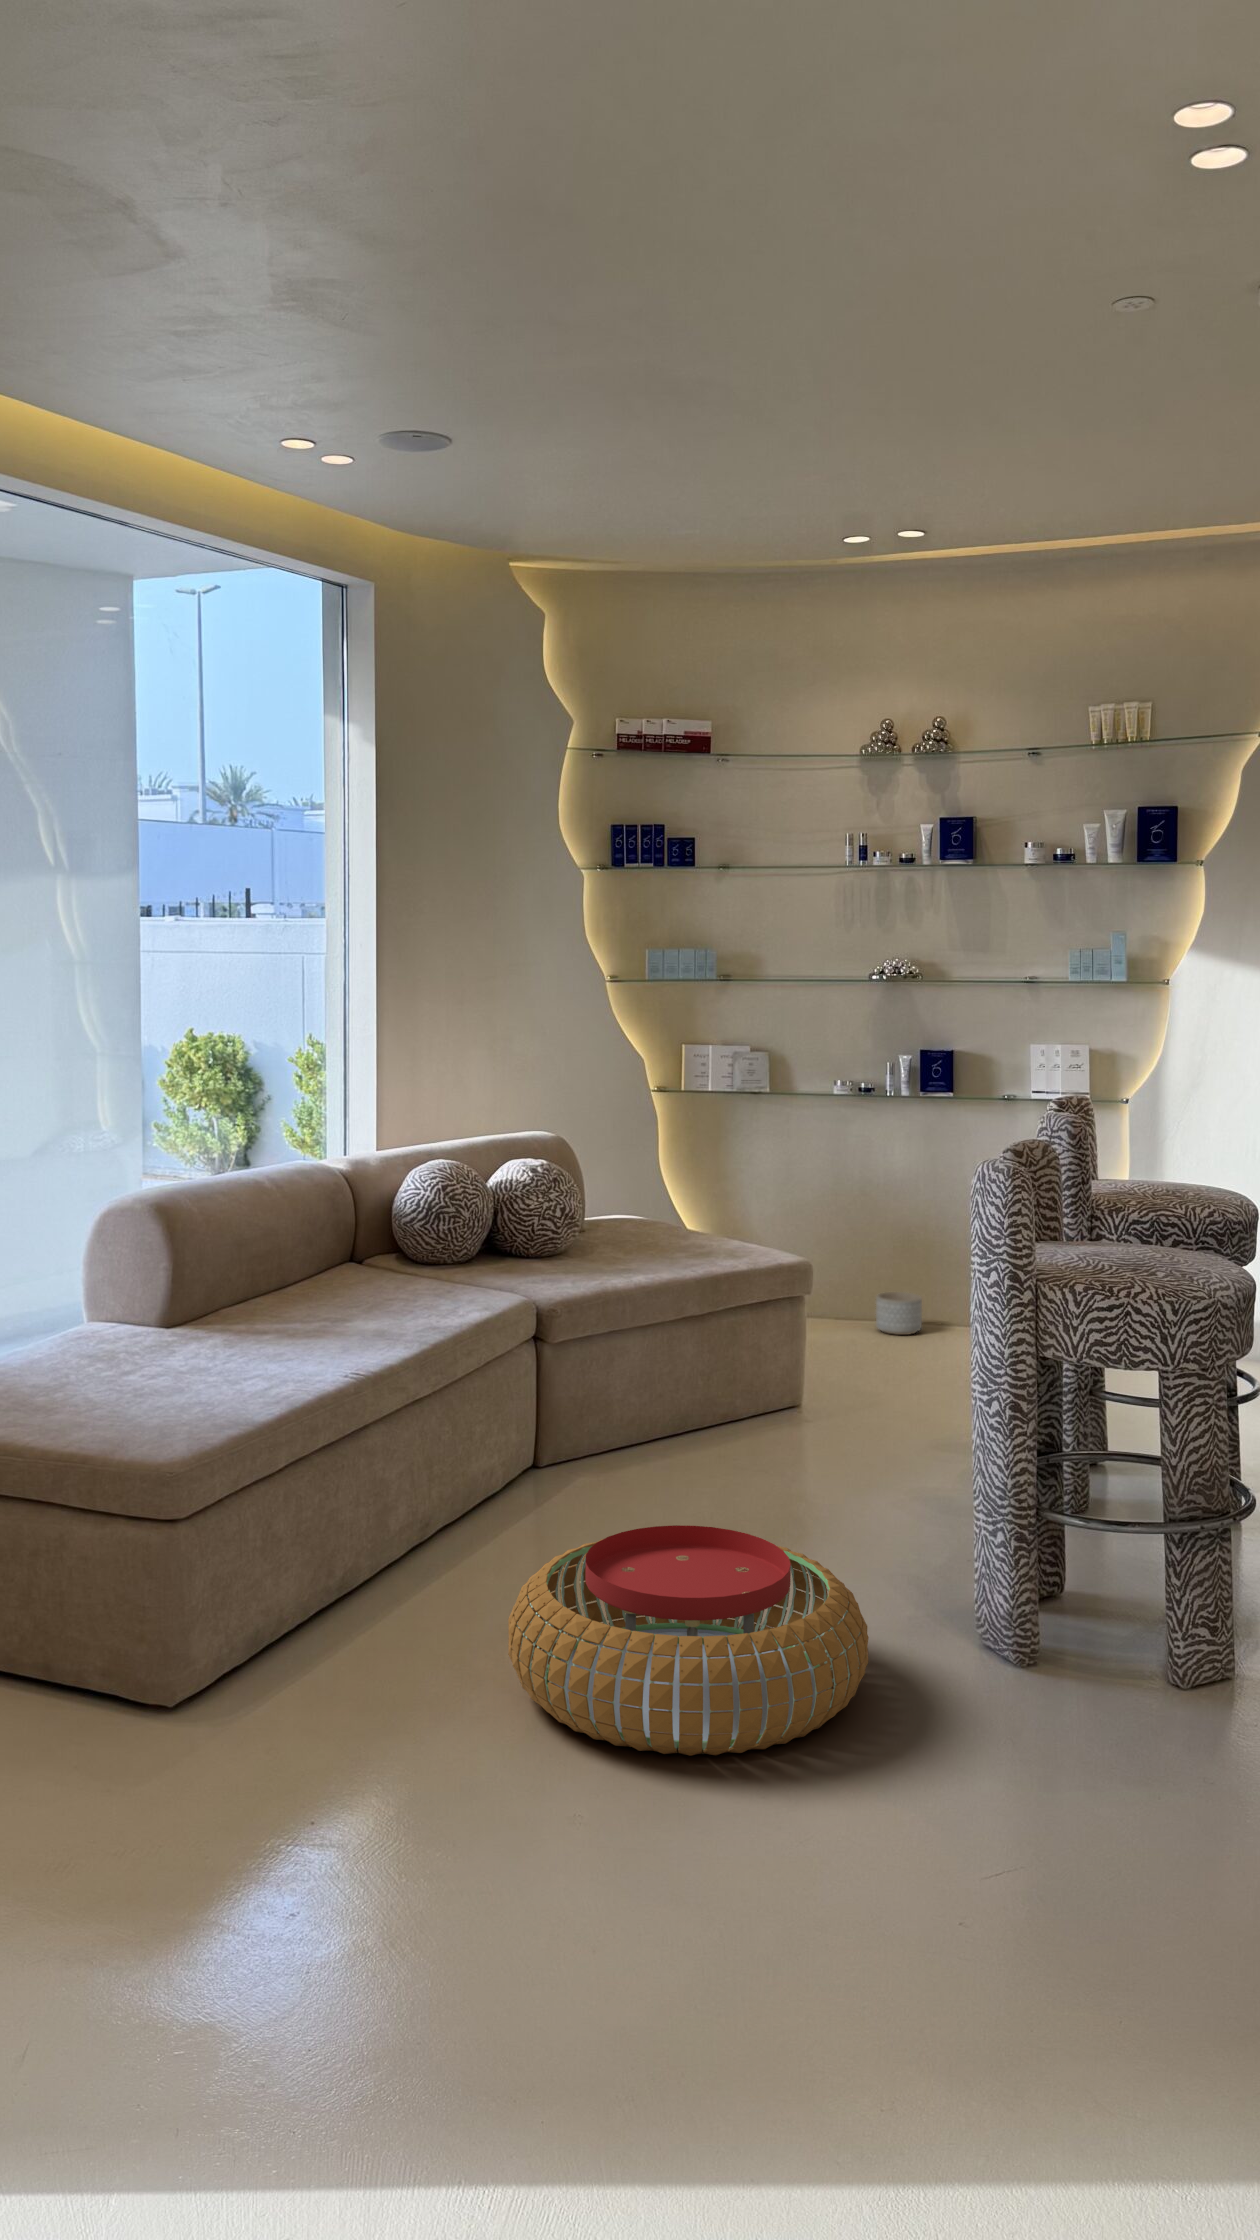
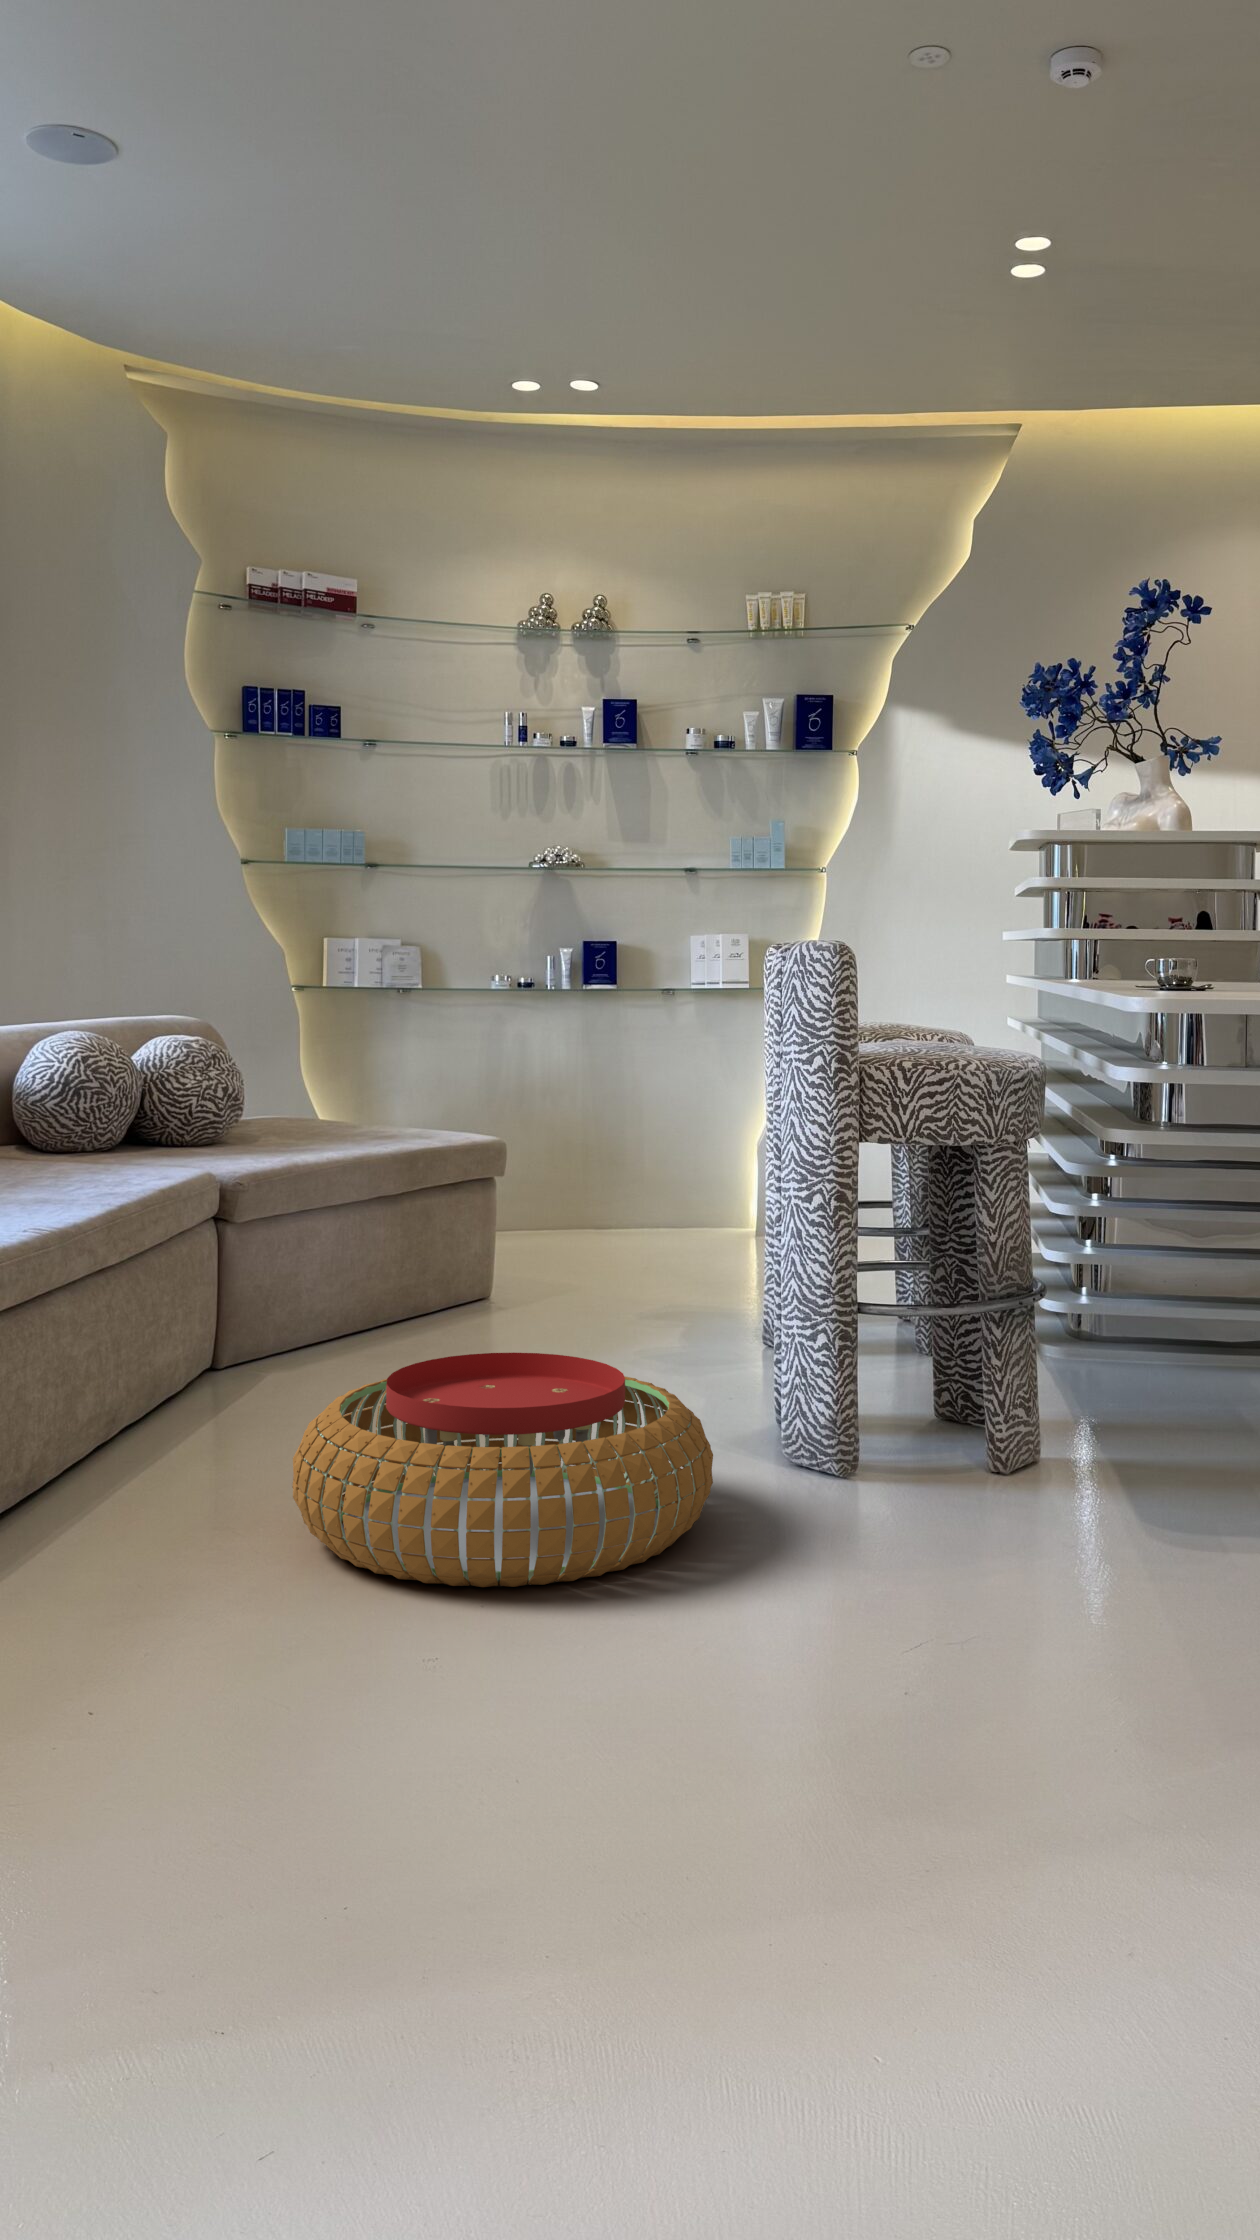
planter: present [876,1292,922,1335] -> none [533,1196,580,1238]

